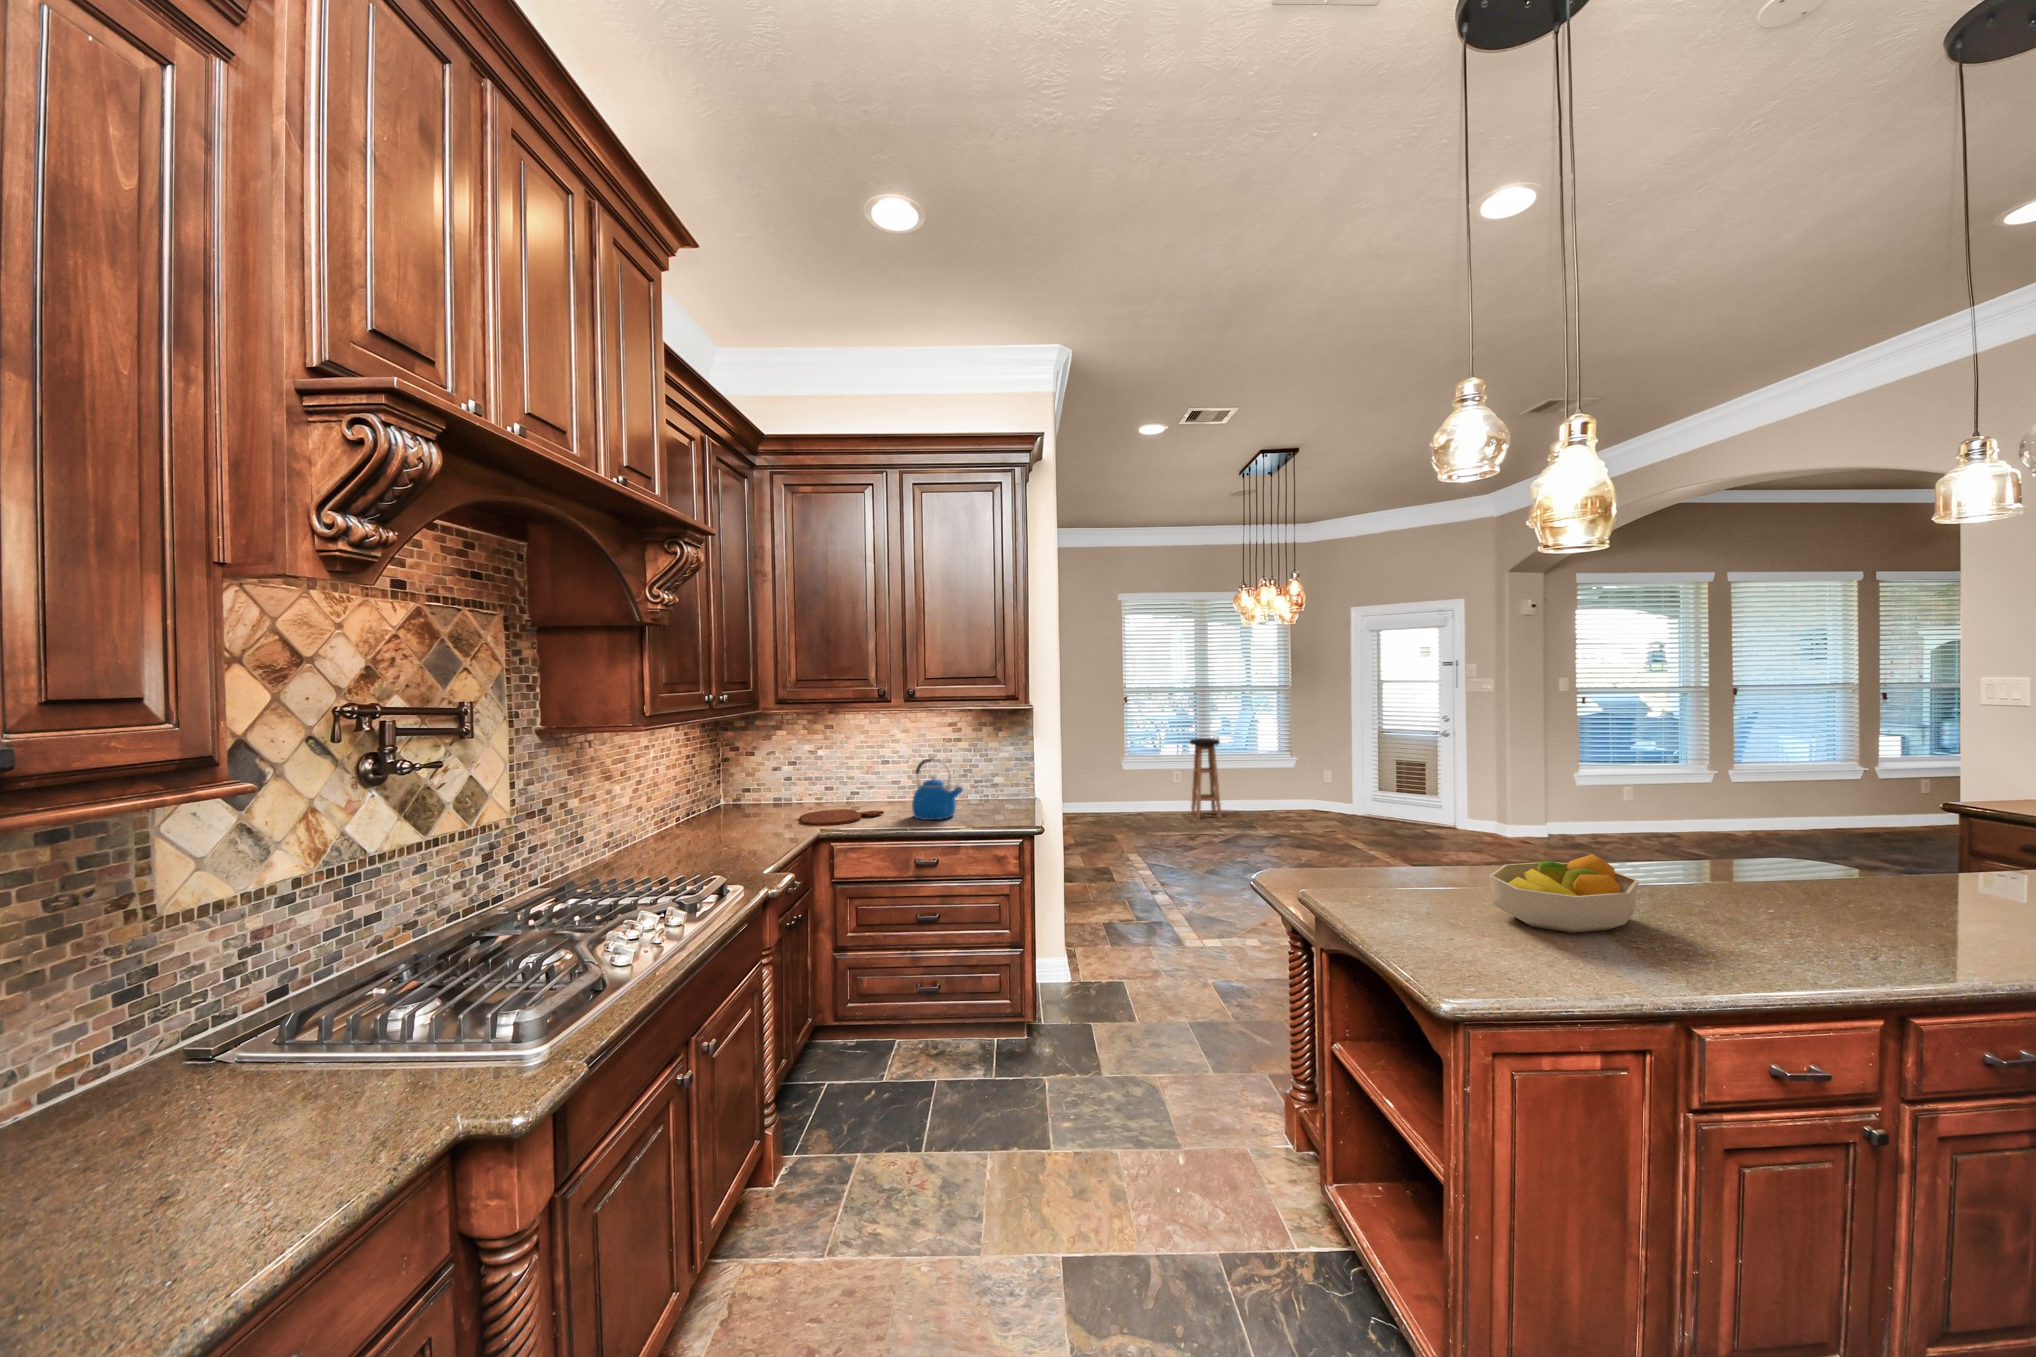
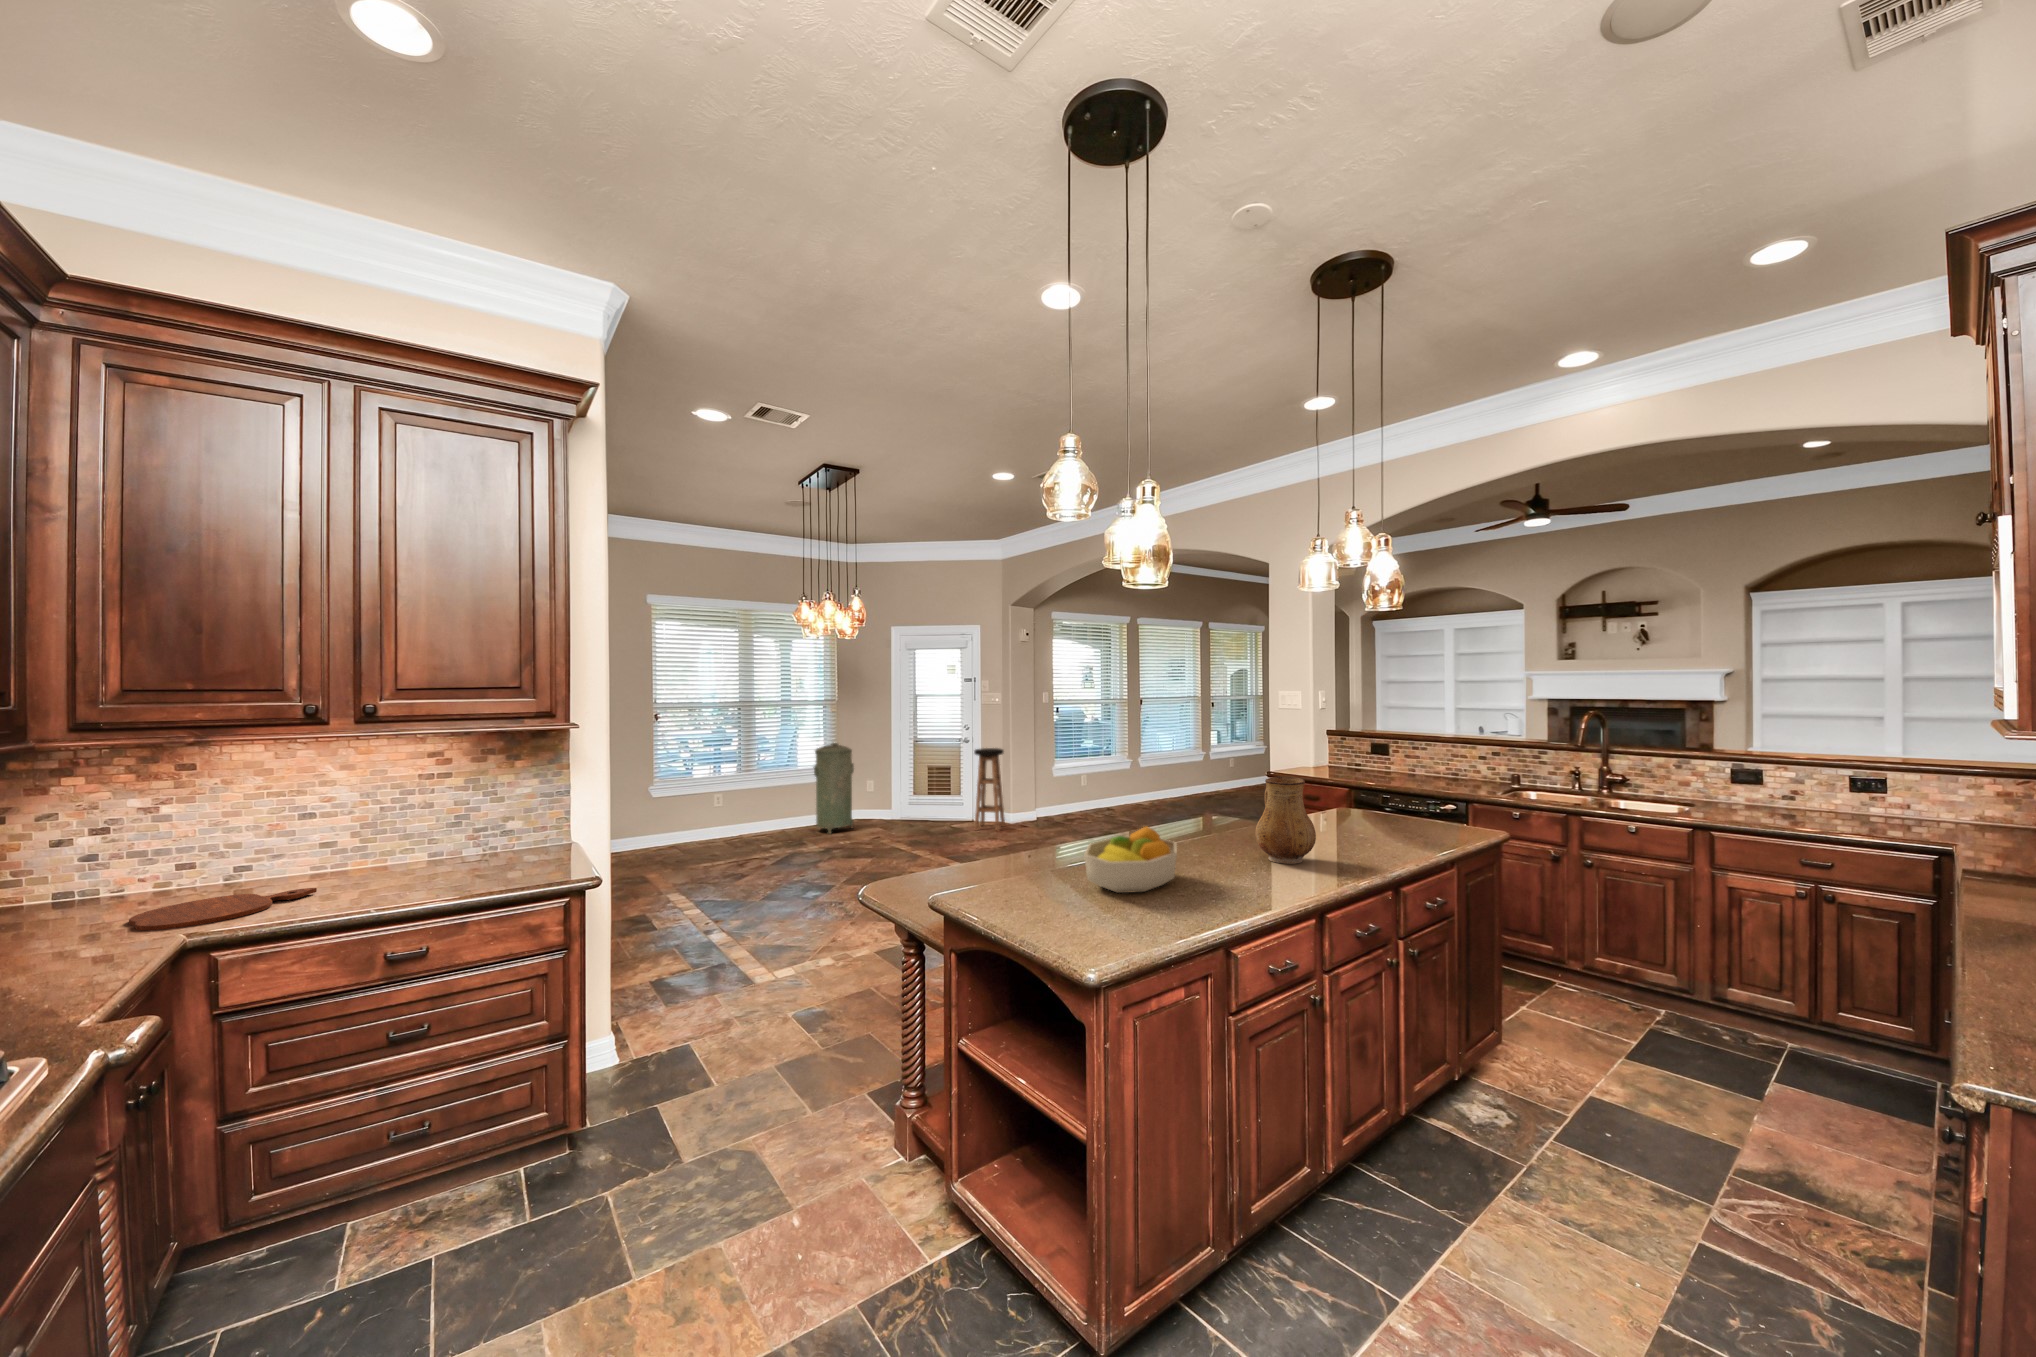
trash can: none [1269,729,1311,819] -> present [813,743,854,834]
bar stool: present [1190,738,1222,819] -> present [974,748,1005,831]
kettle: present [912,758,963,820] -> none [374,801,468,891]
ceramic pitcher: none [1798,813,1925,942] -> present [1255,777,1316,864]

